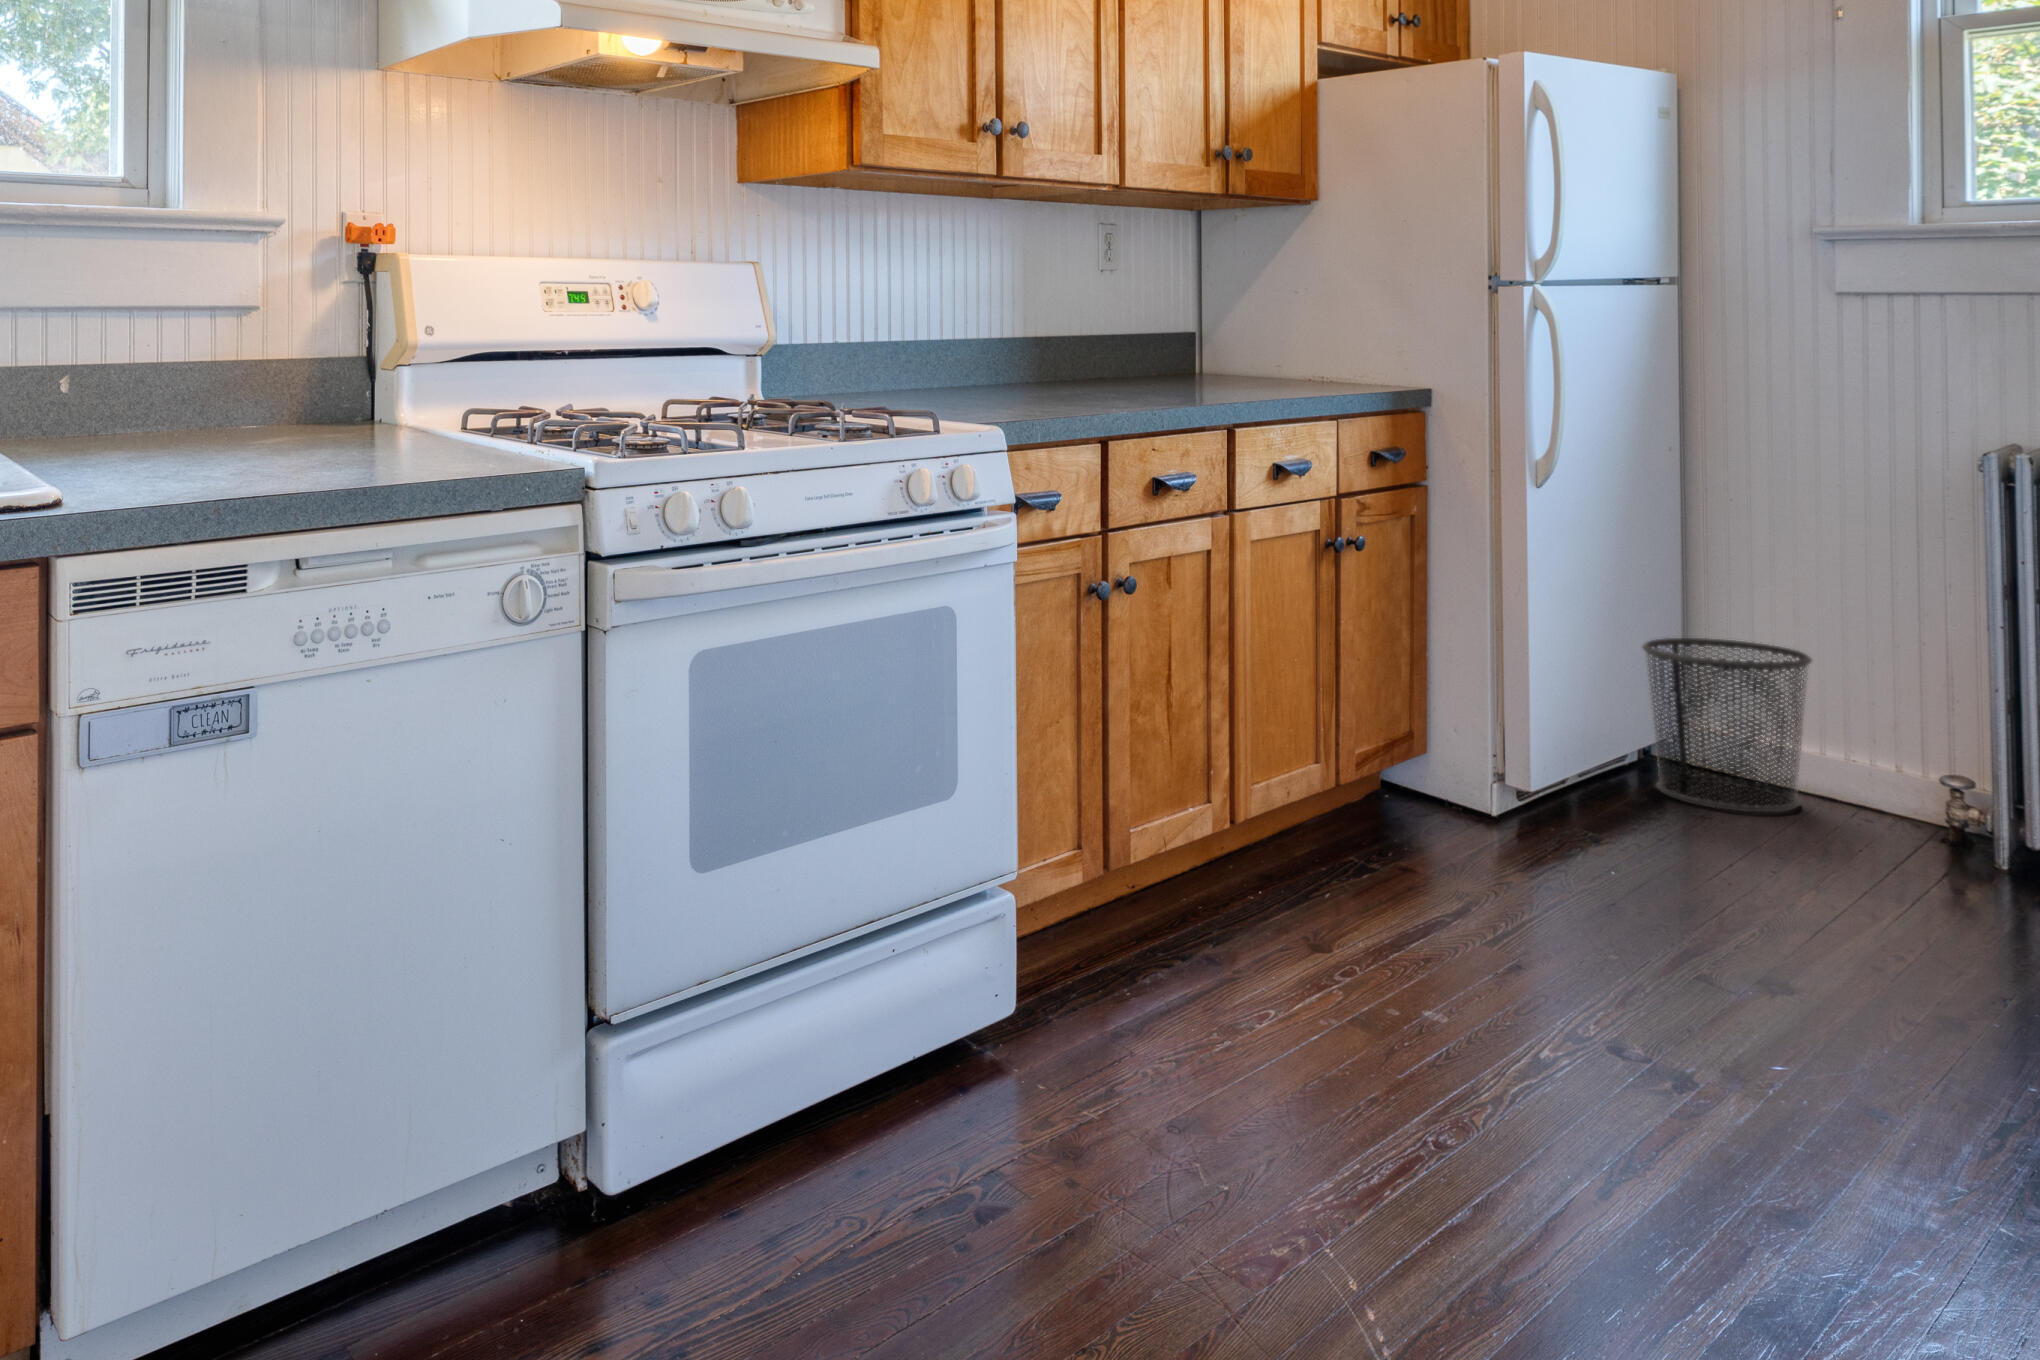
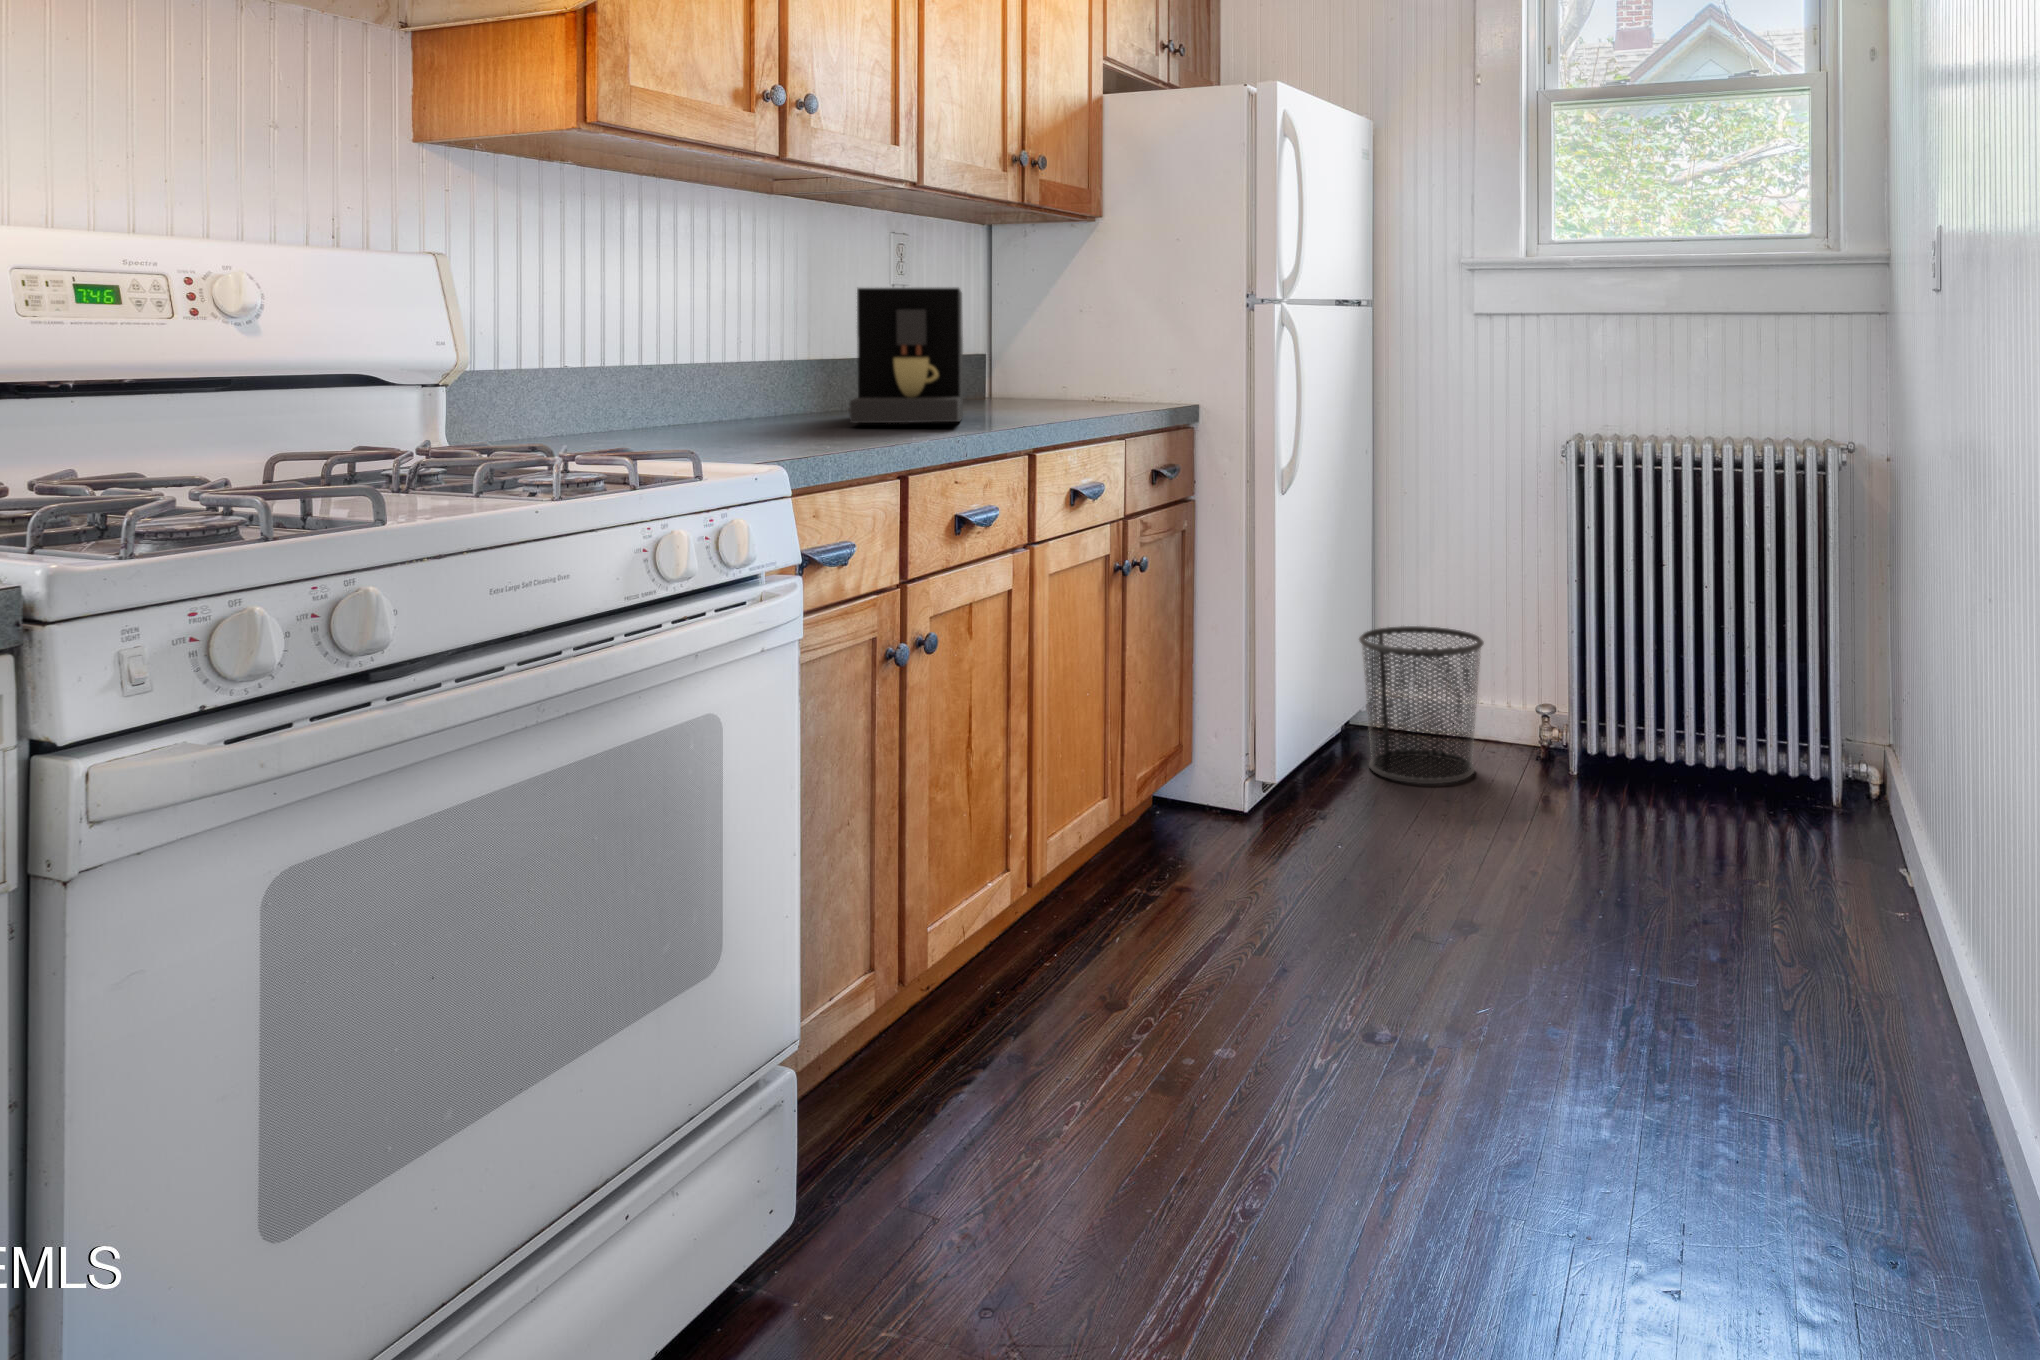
coffee maker: none [1061,280,1170,399] -> present [850,288,963,423]

